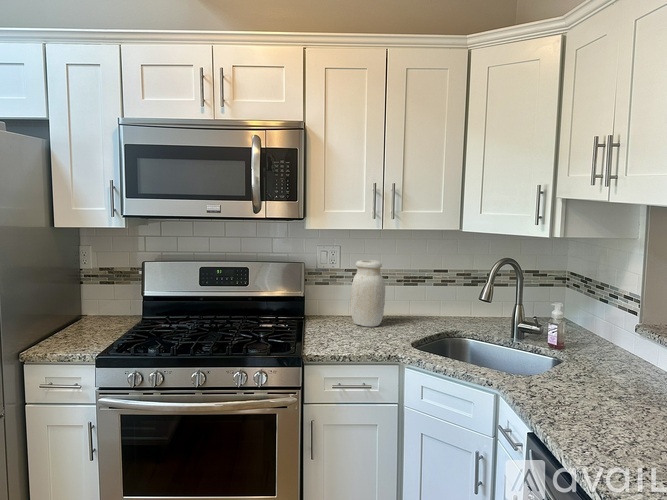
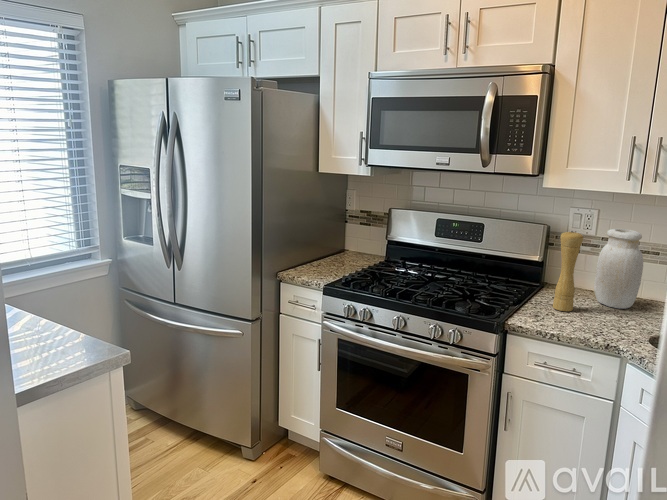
pepper mill: none [328,265,347,337] -> present [553,231,583,311]

